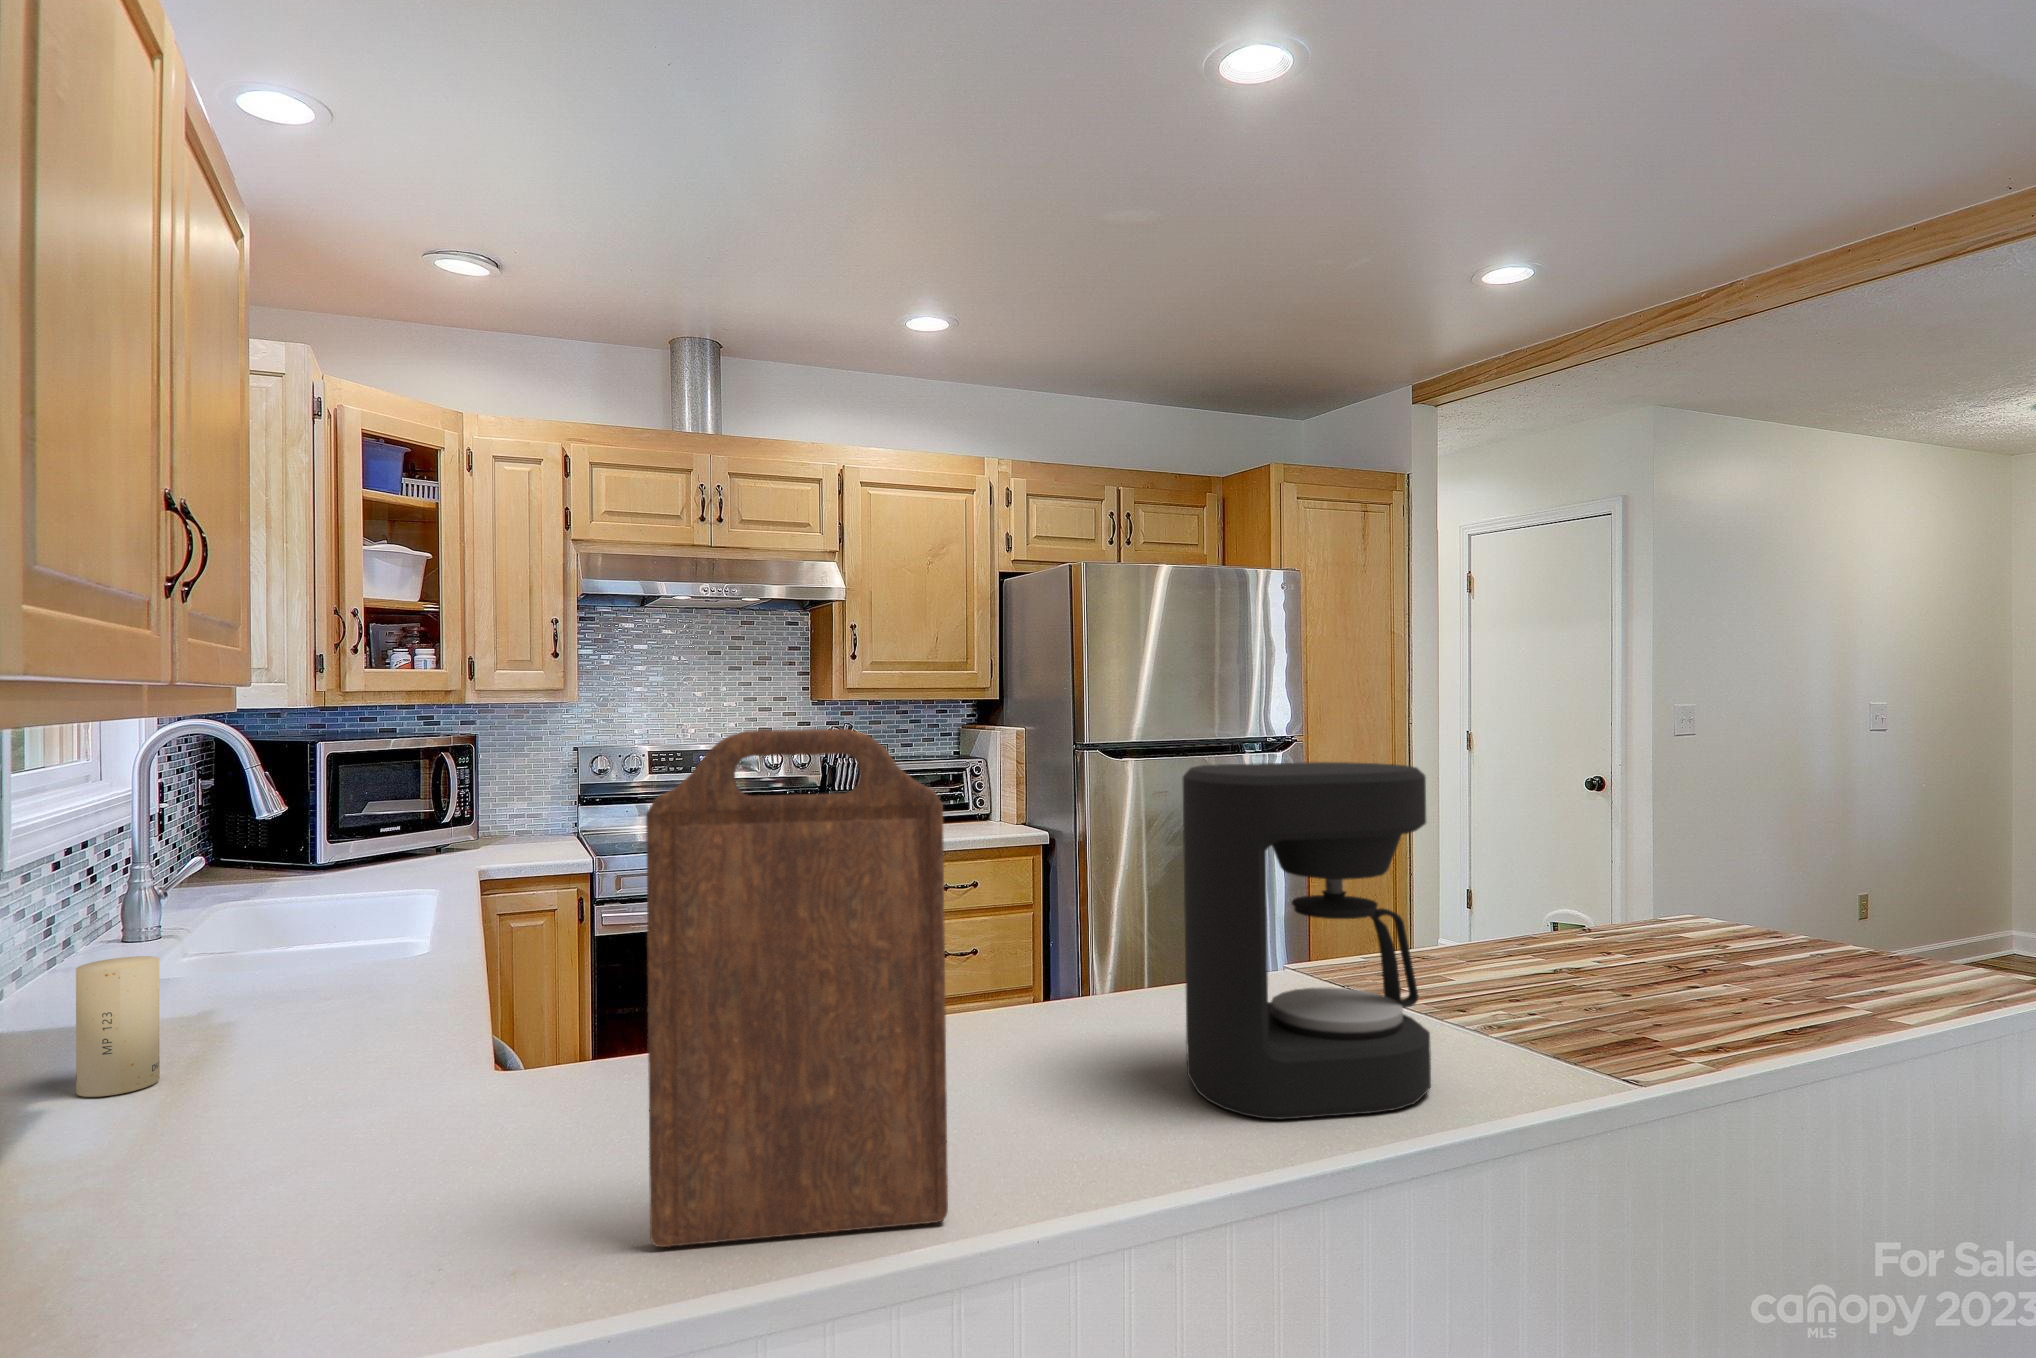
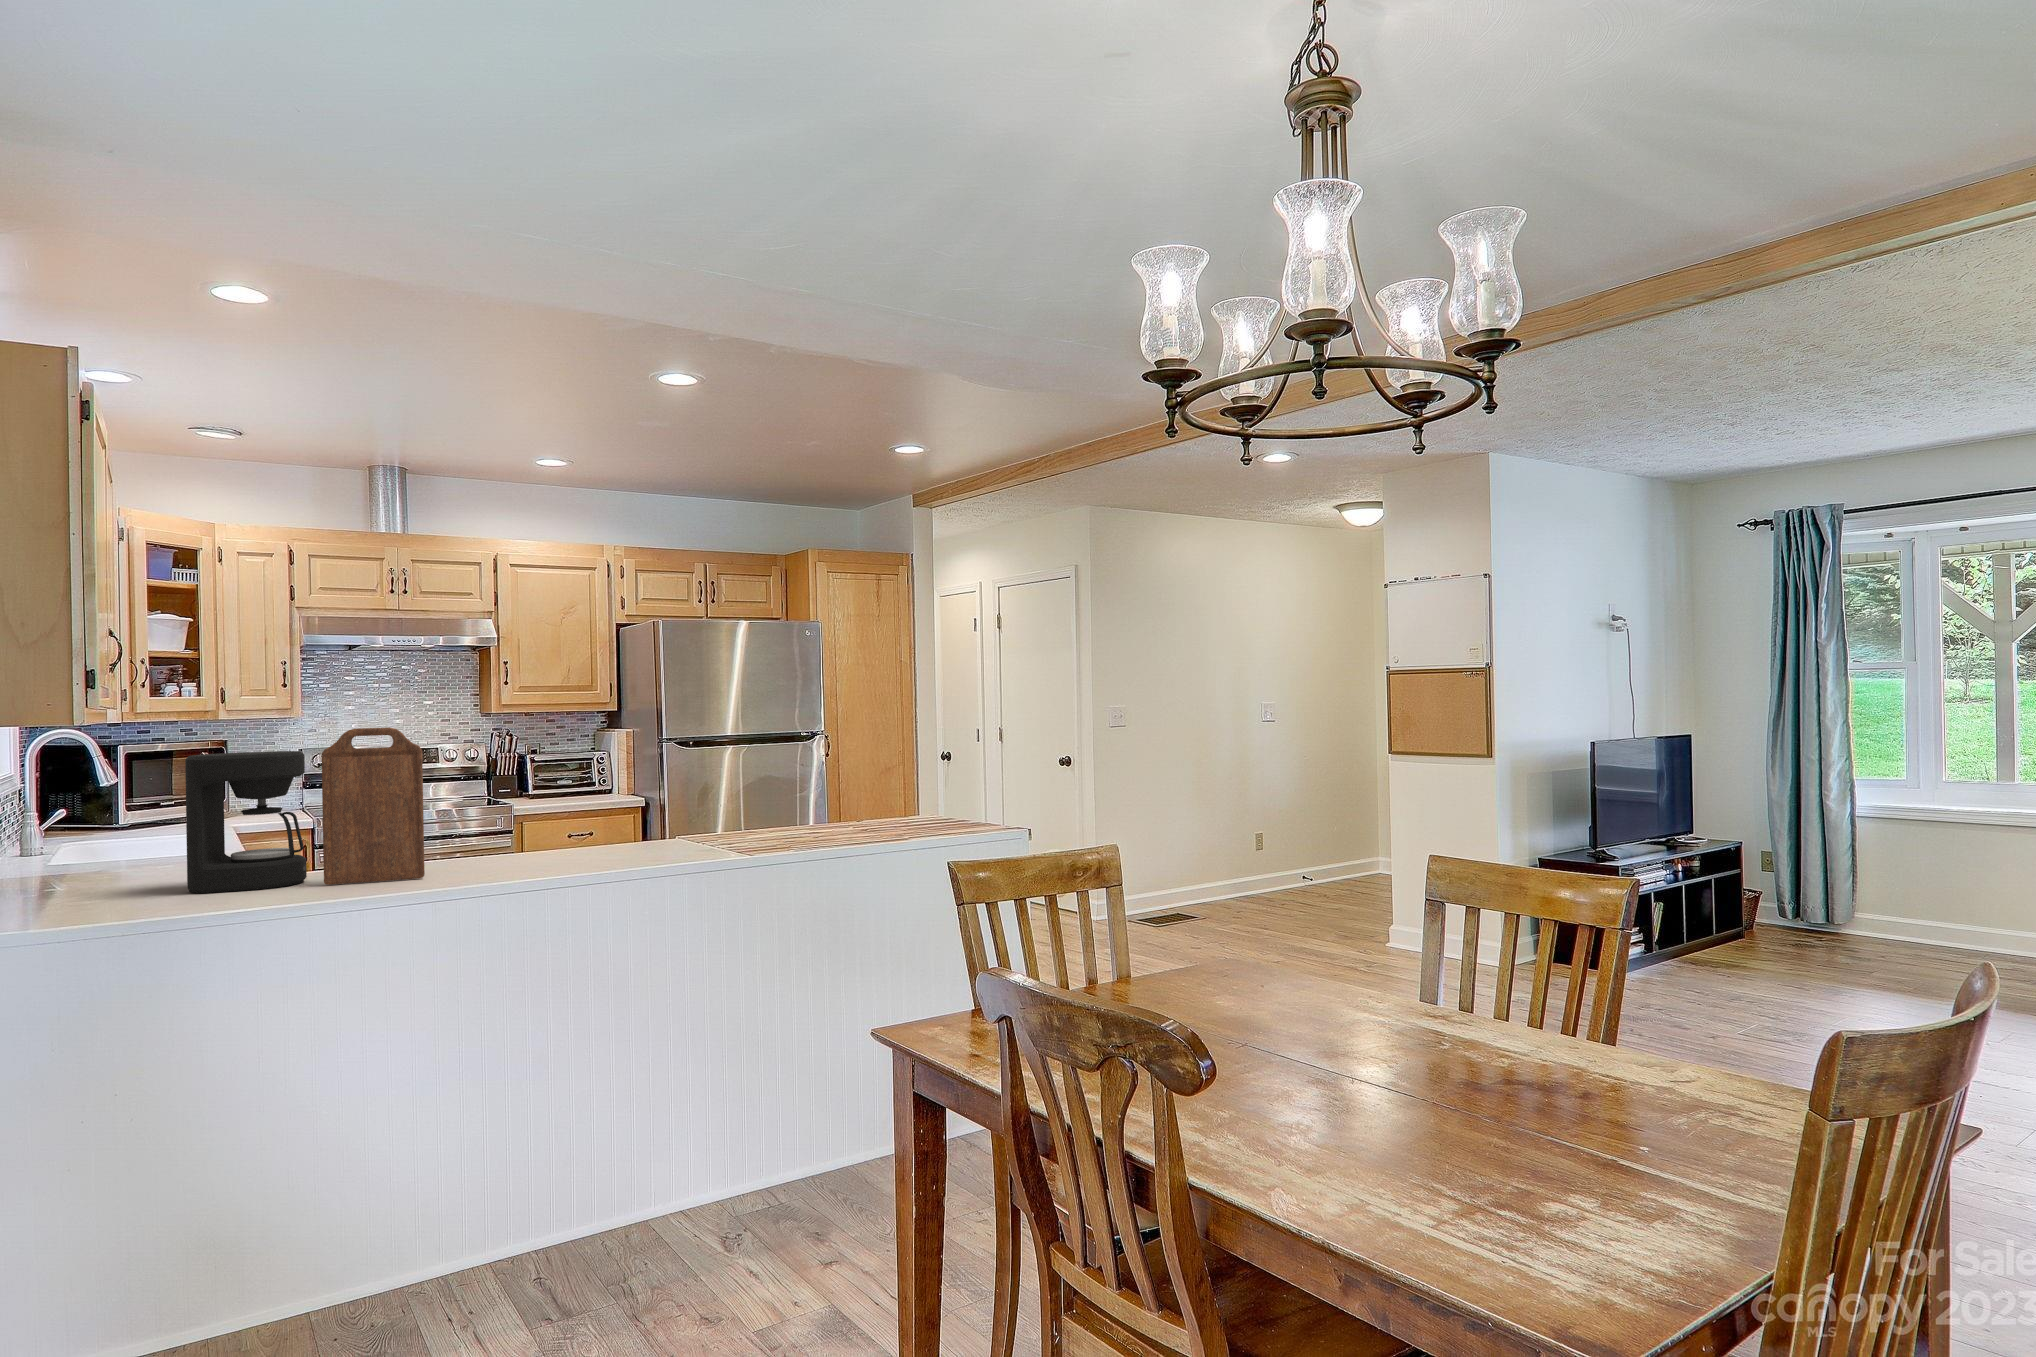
coffee maker: present [1182,762,1431,1119] -> present [185,751,307,893]
candle: present [76,956,160,1097] -> none [81,827,116,880]

